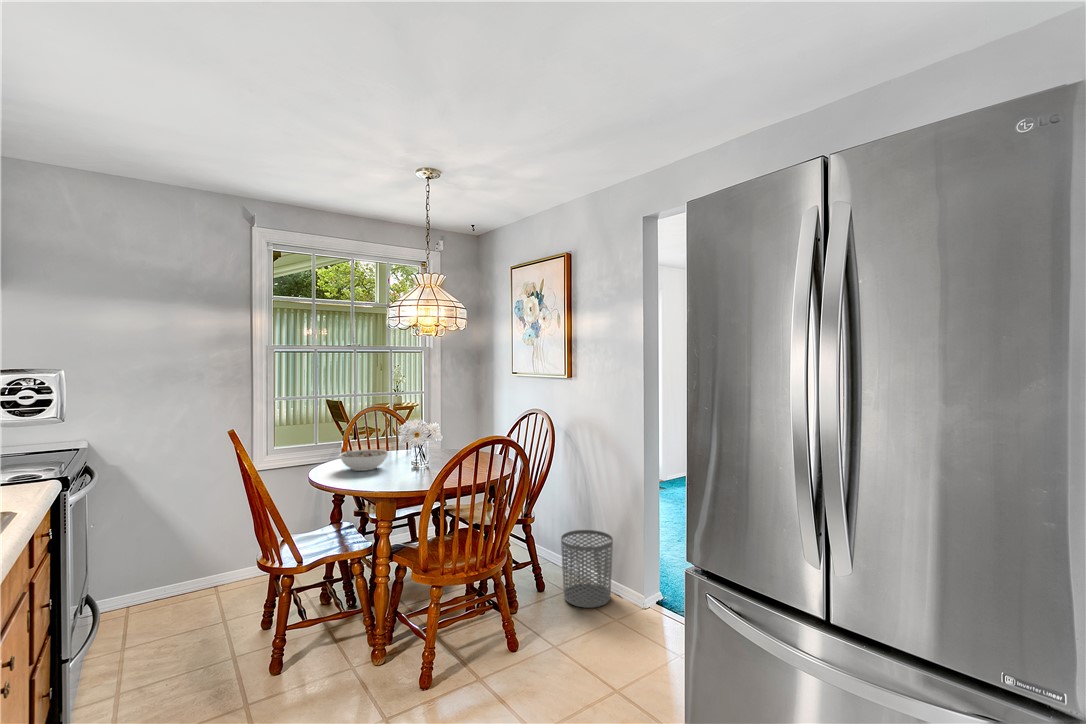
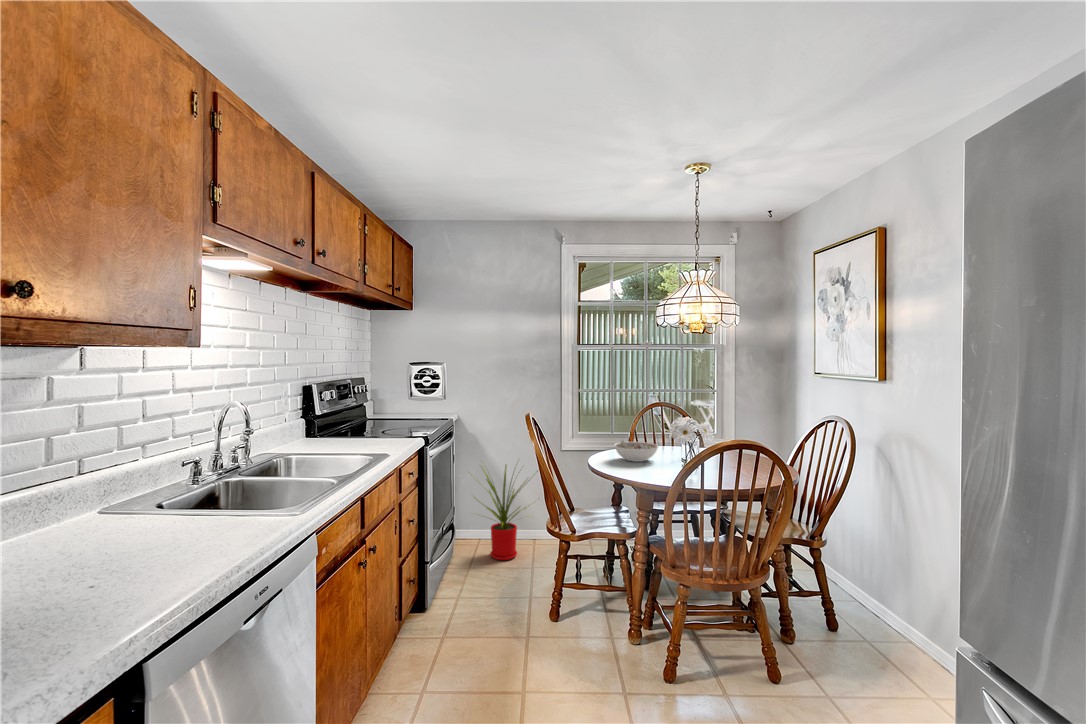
house plant: none [121,485,233,621] -> present [481,465,538,560]
waste bin: present [561,530,613,608] -> none [854,564,930,665]

